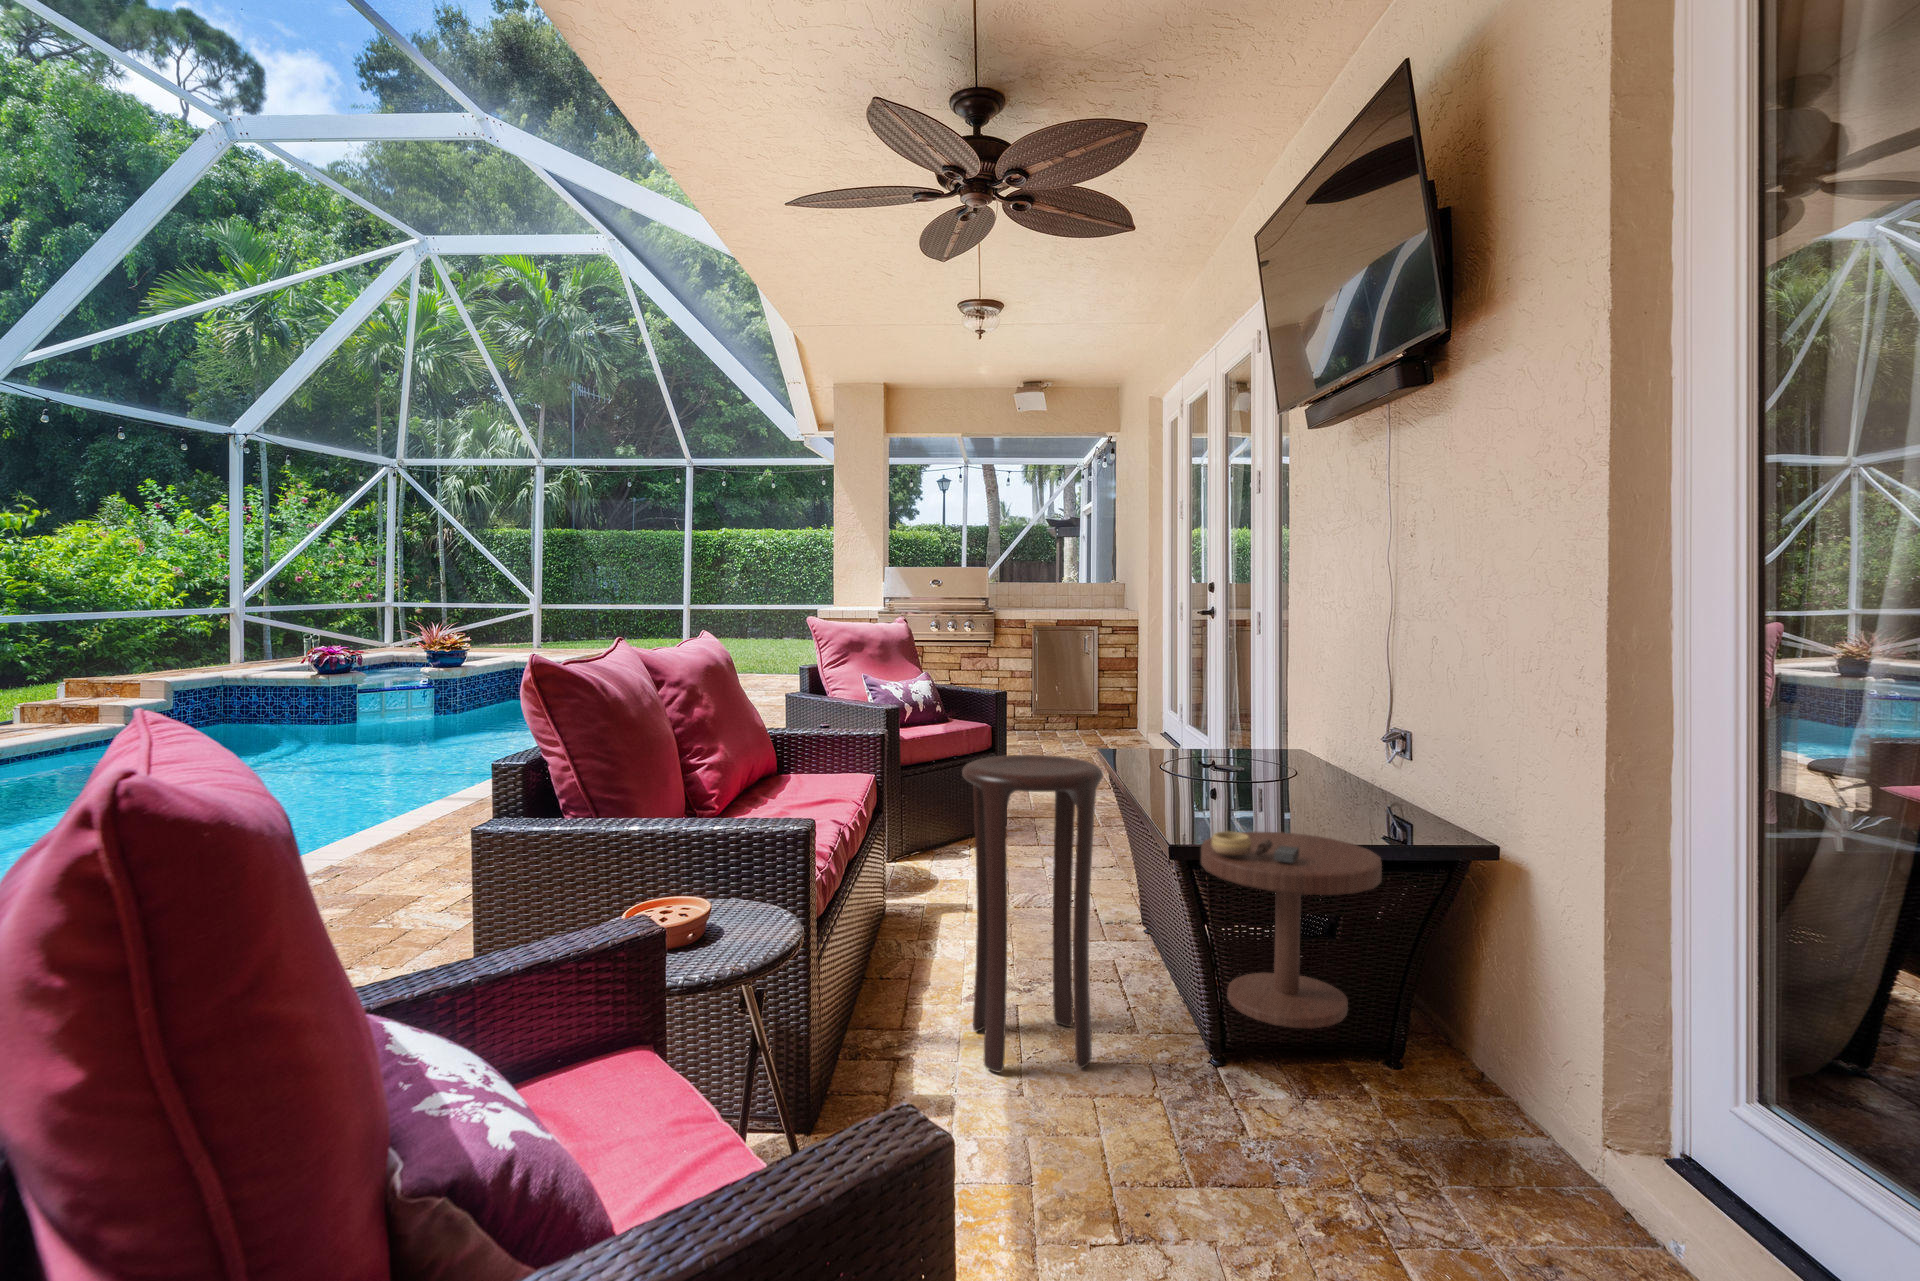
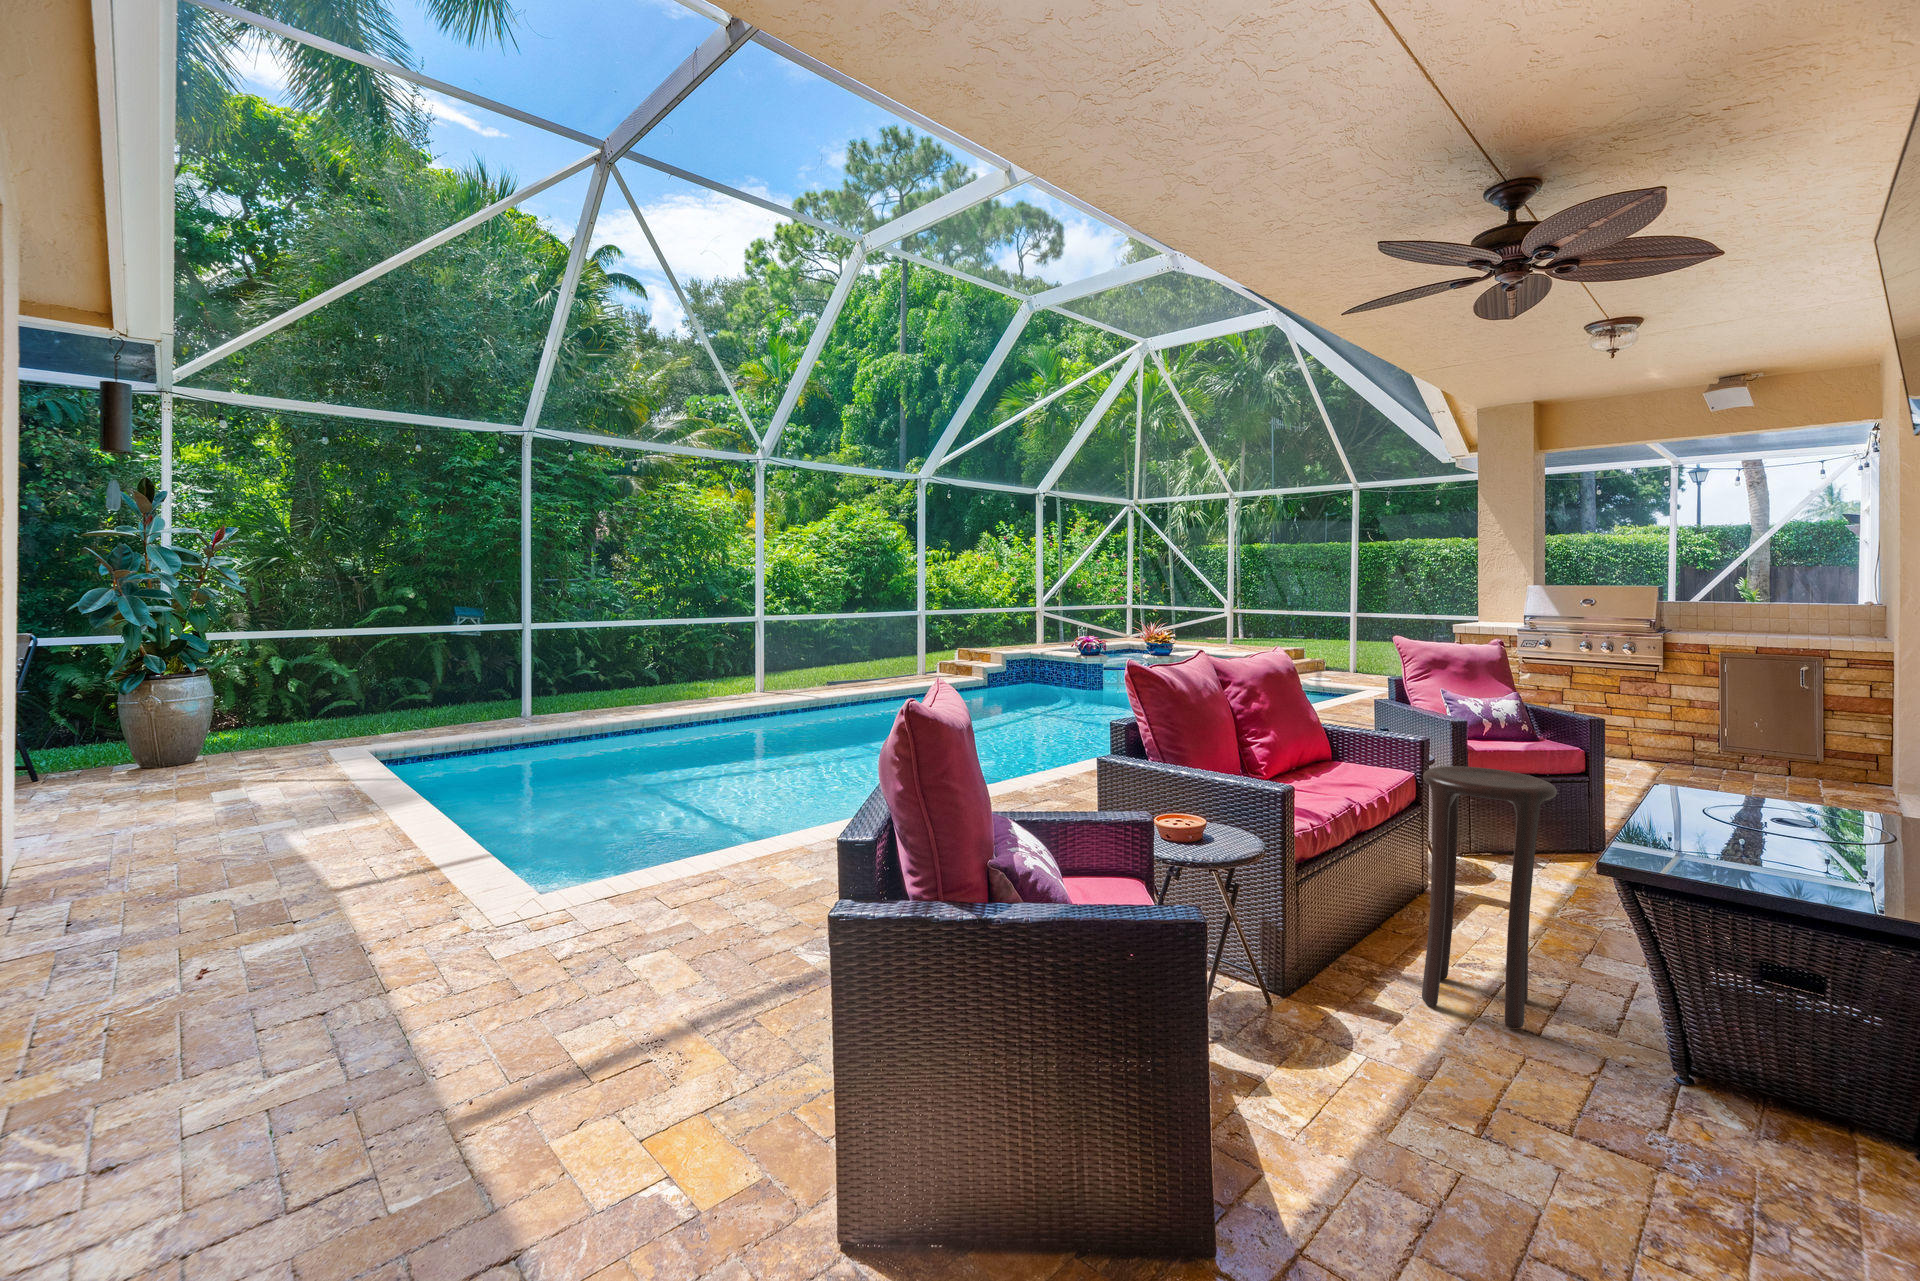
side table: present [1201,831,1382,1029] -> none [1593,852,1792,1136]

